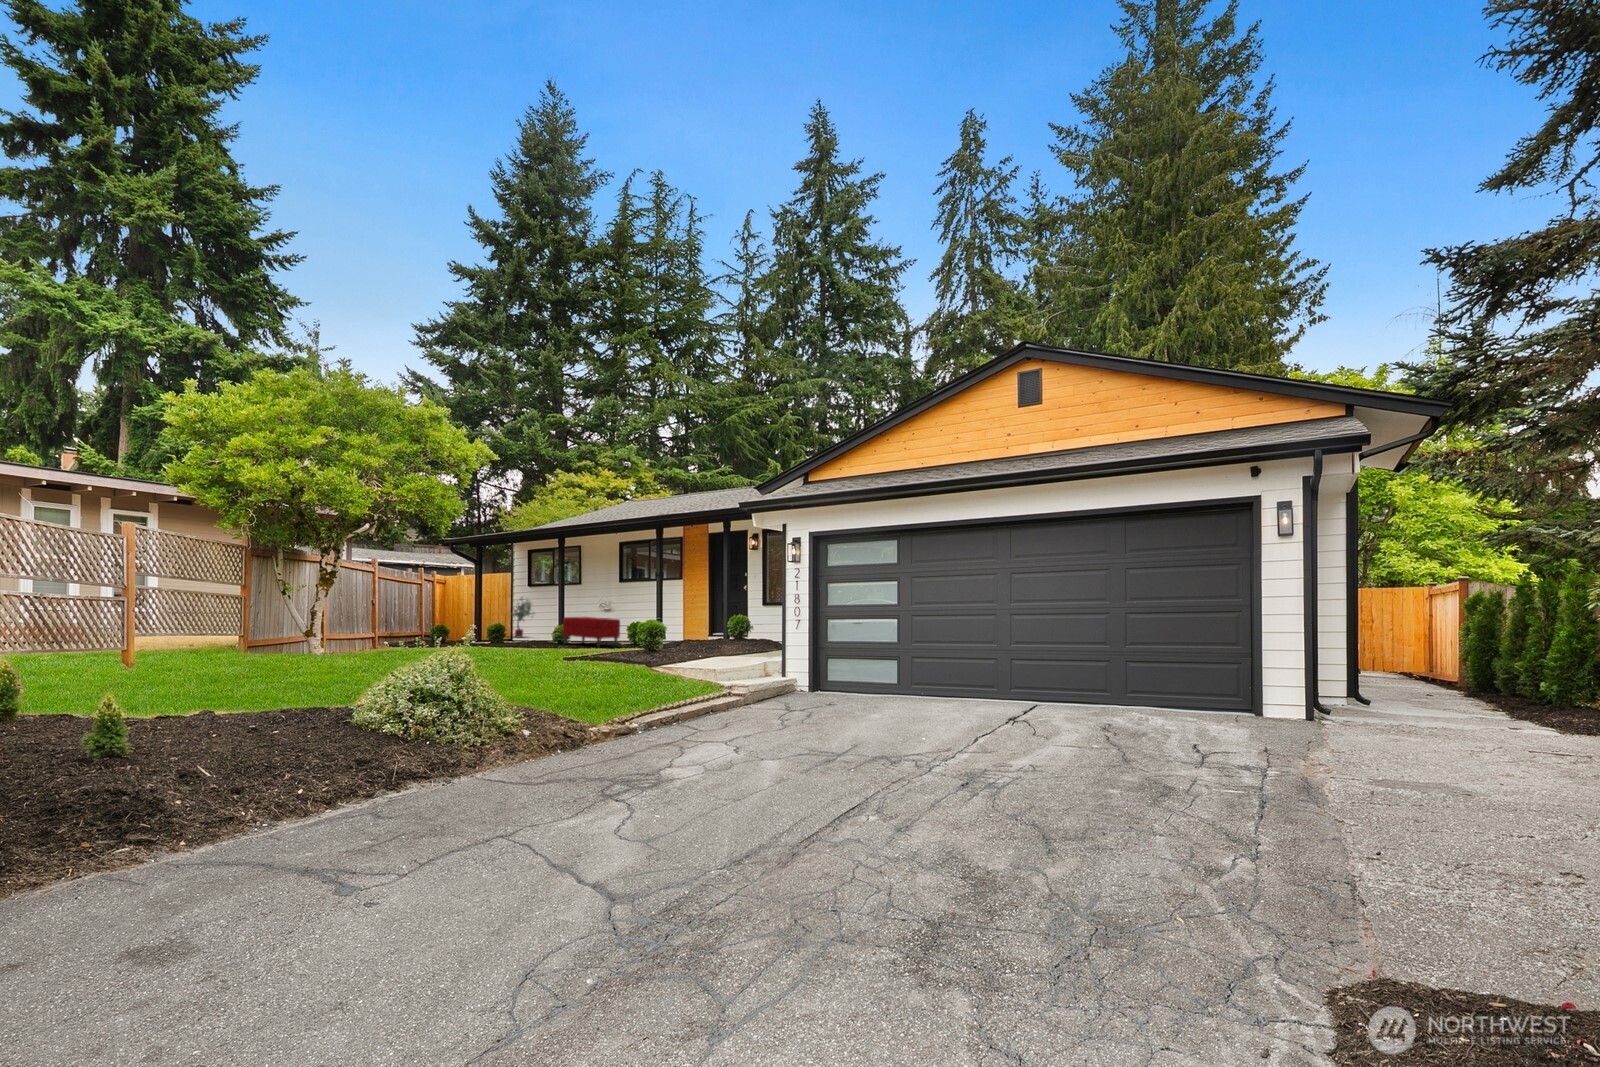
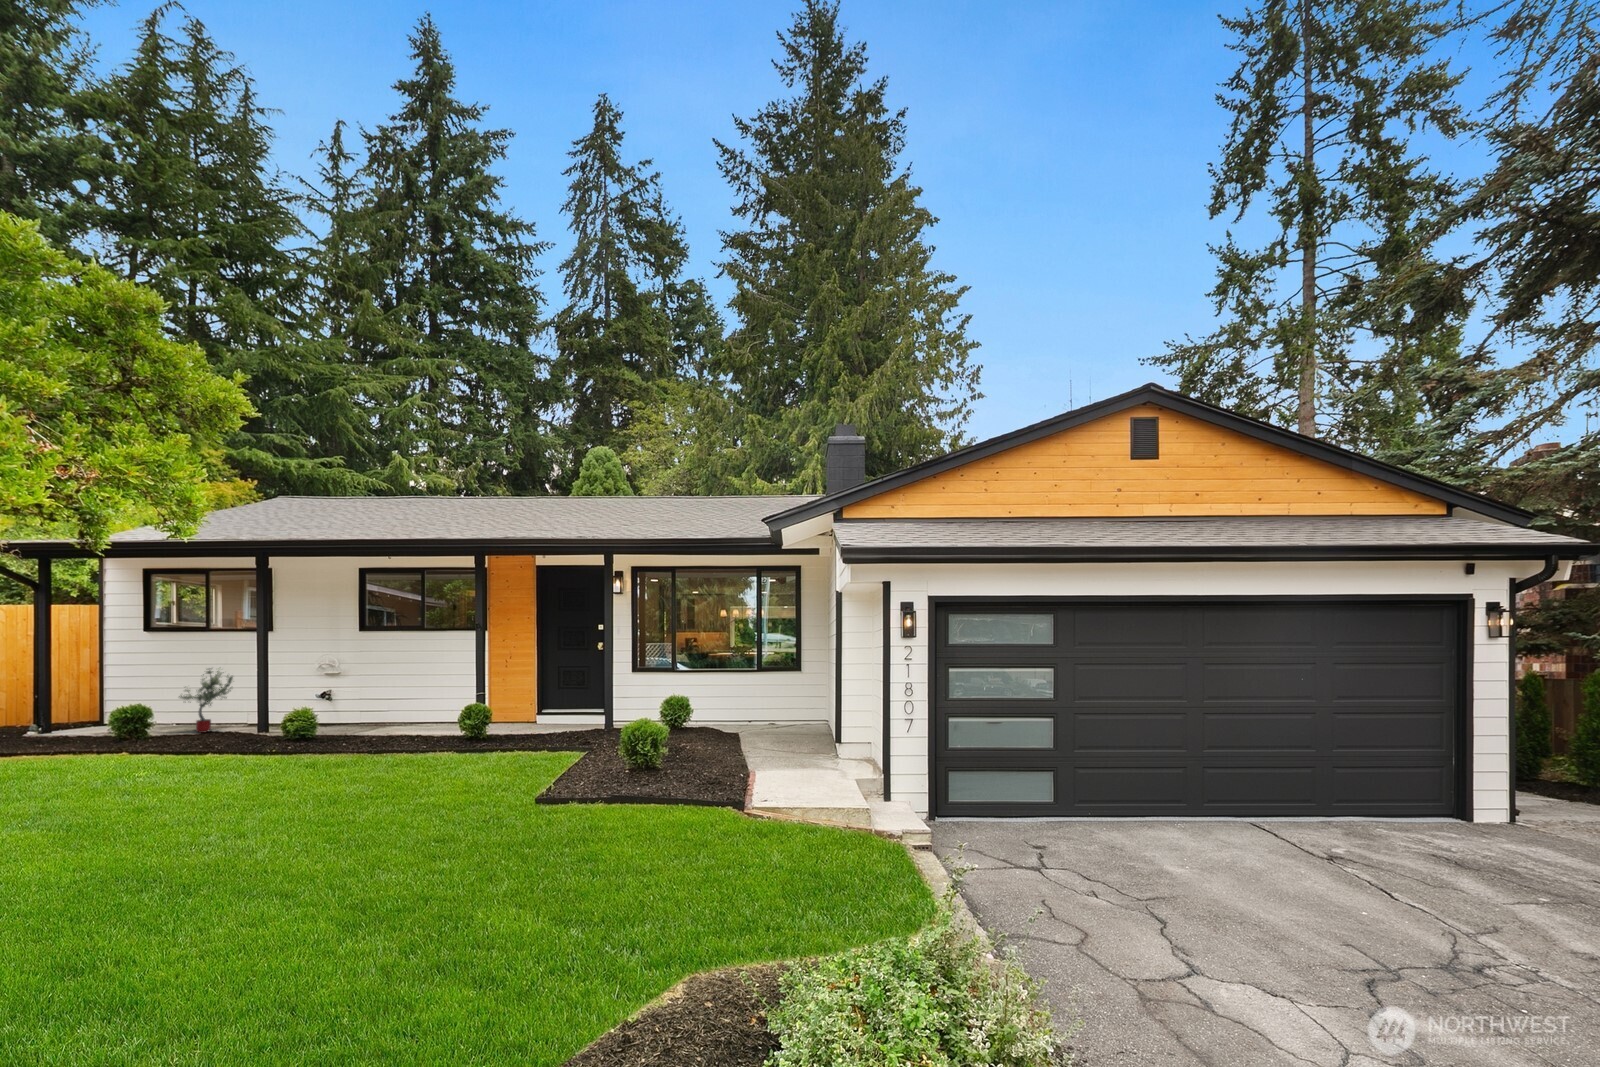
bench: present [562,617,620,647] -> none [340,691,439,734]

